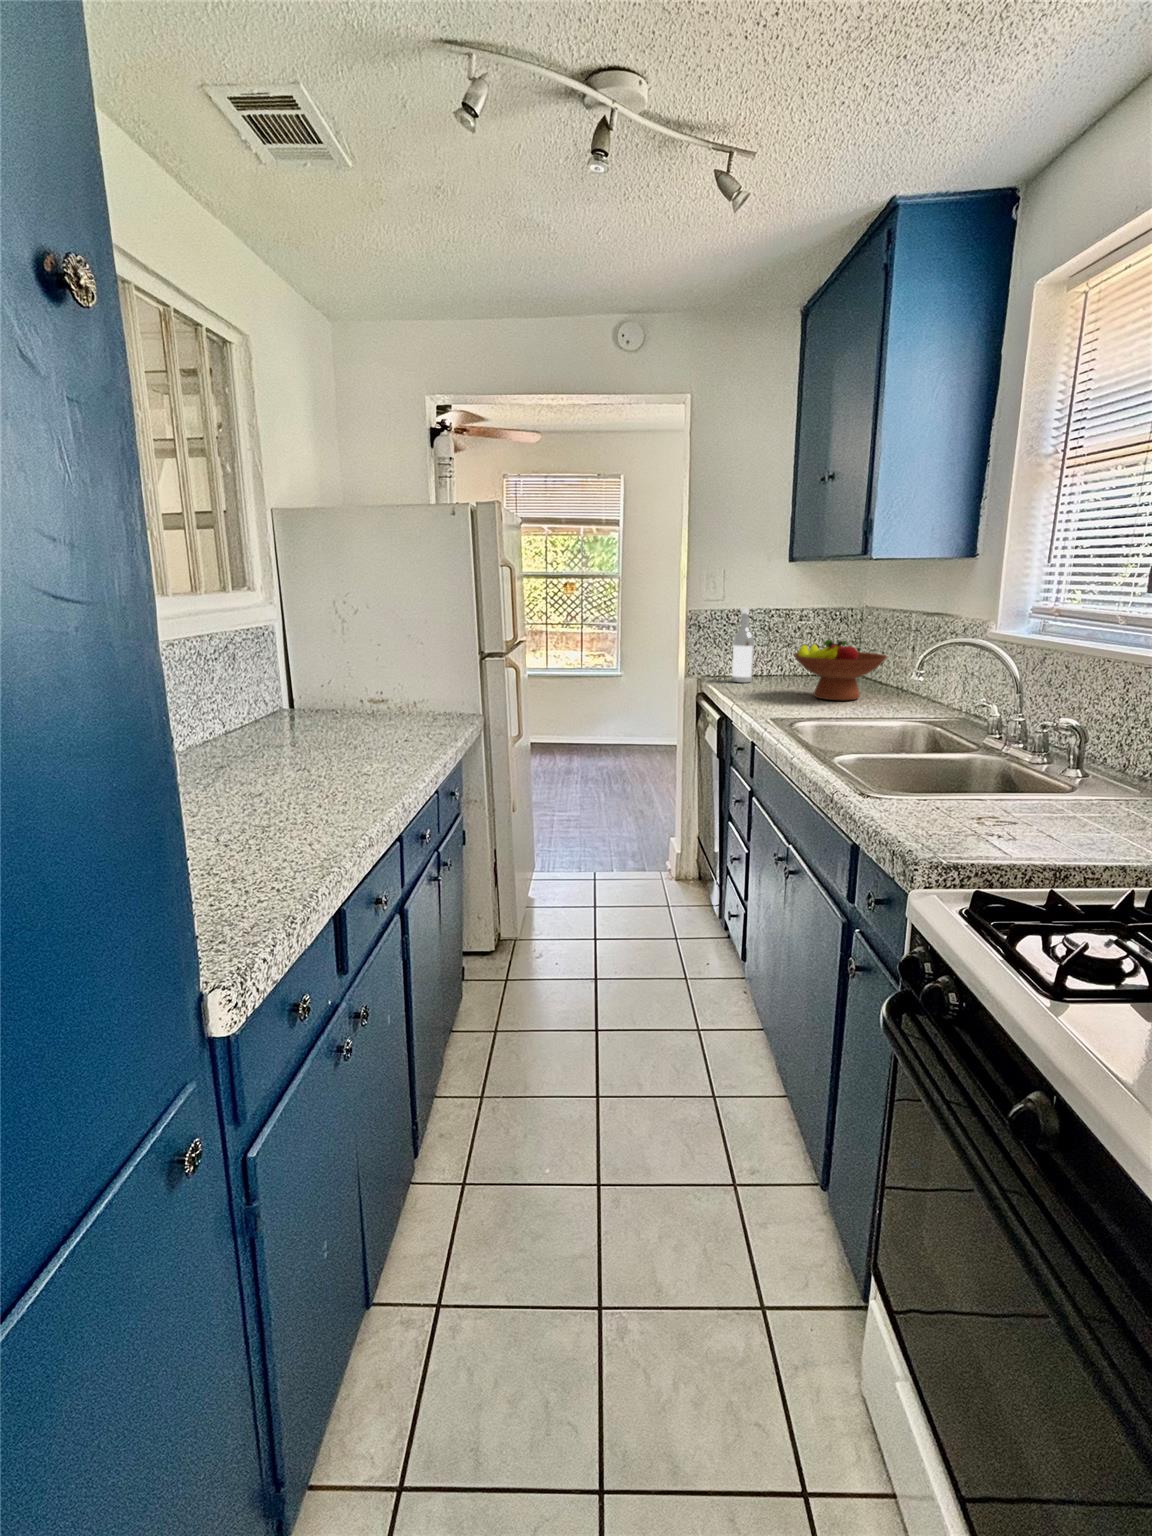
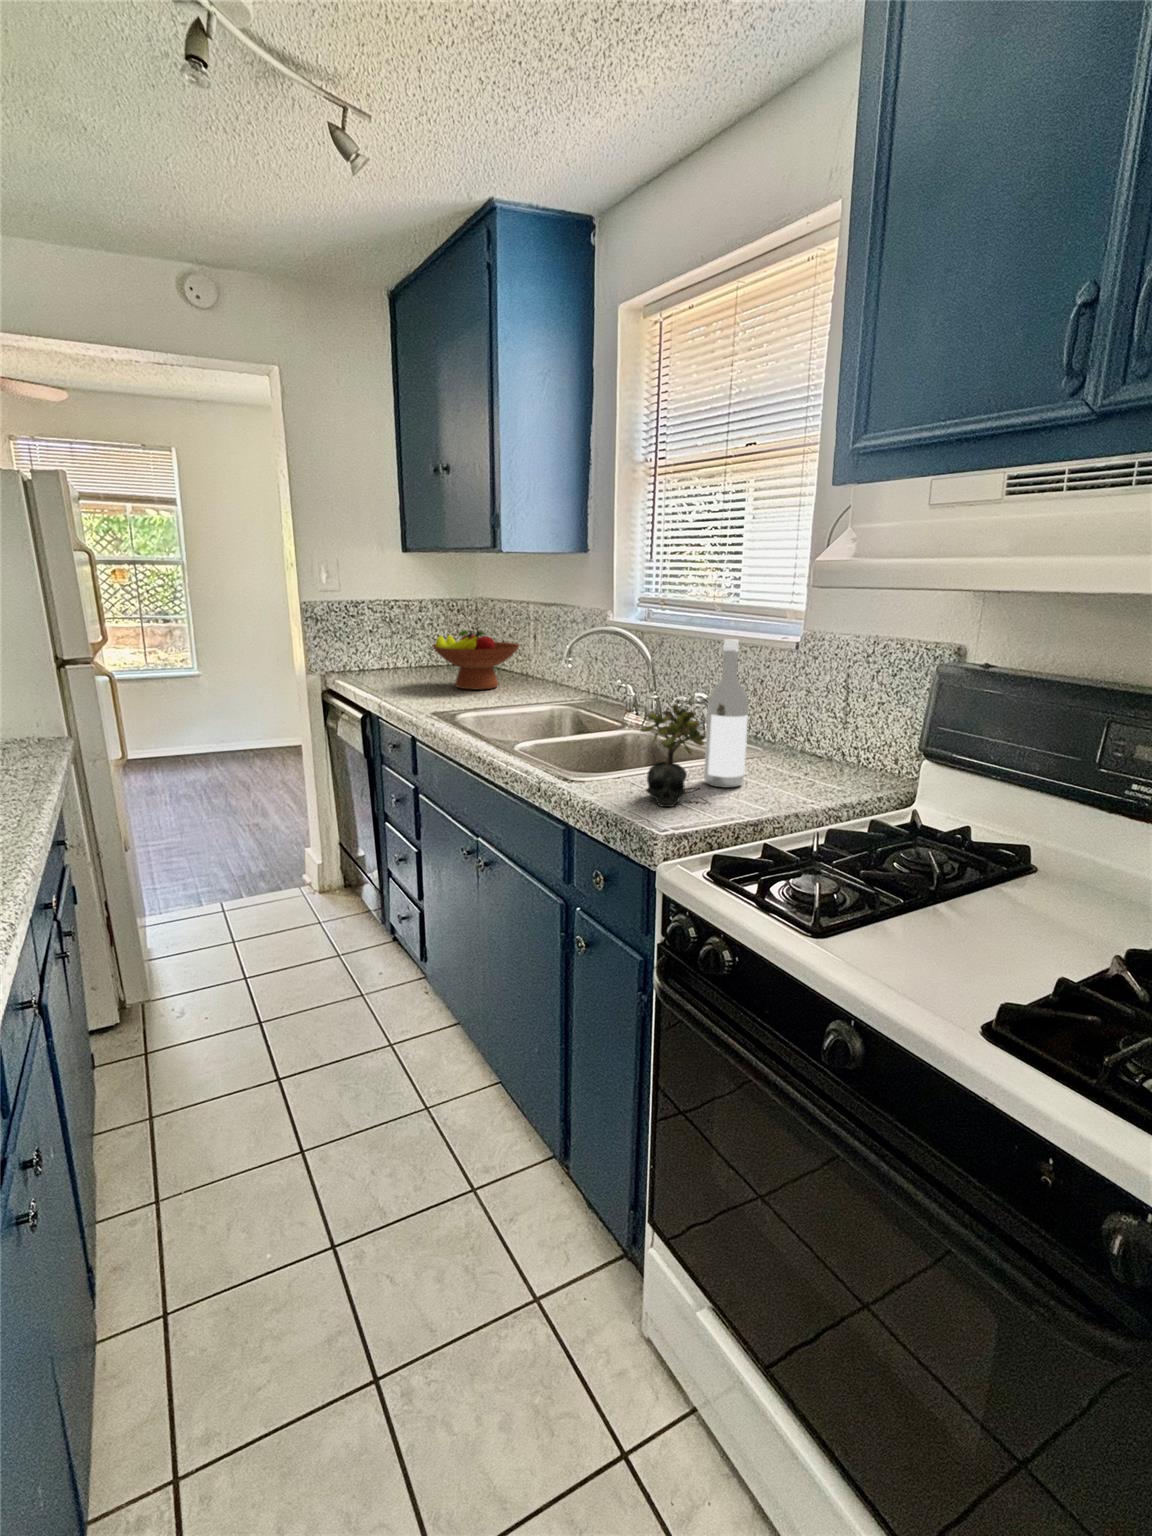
wine bottle: present [732,608,754,683] -> present [704,639,748,788]
succulent plant: none [935,723,1013,836] -> present [640,704,706,807]

